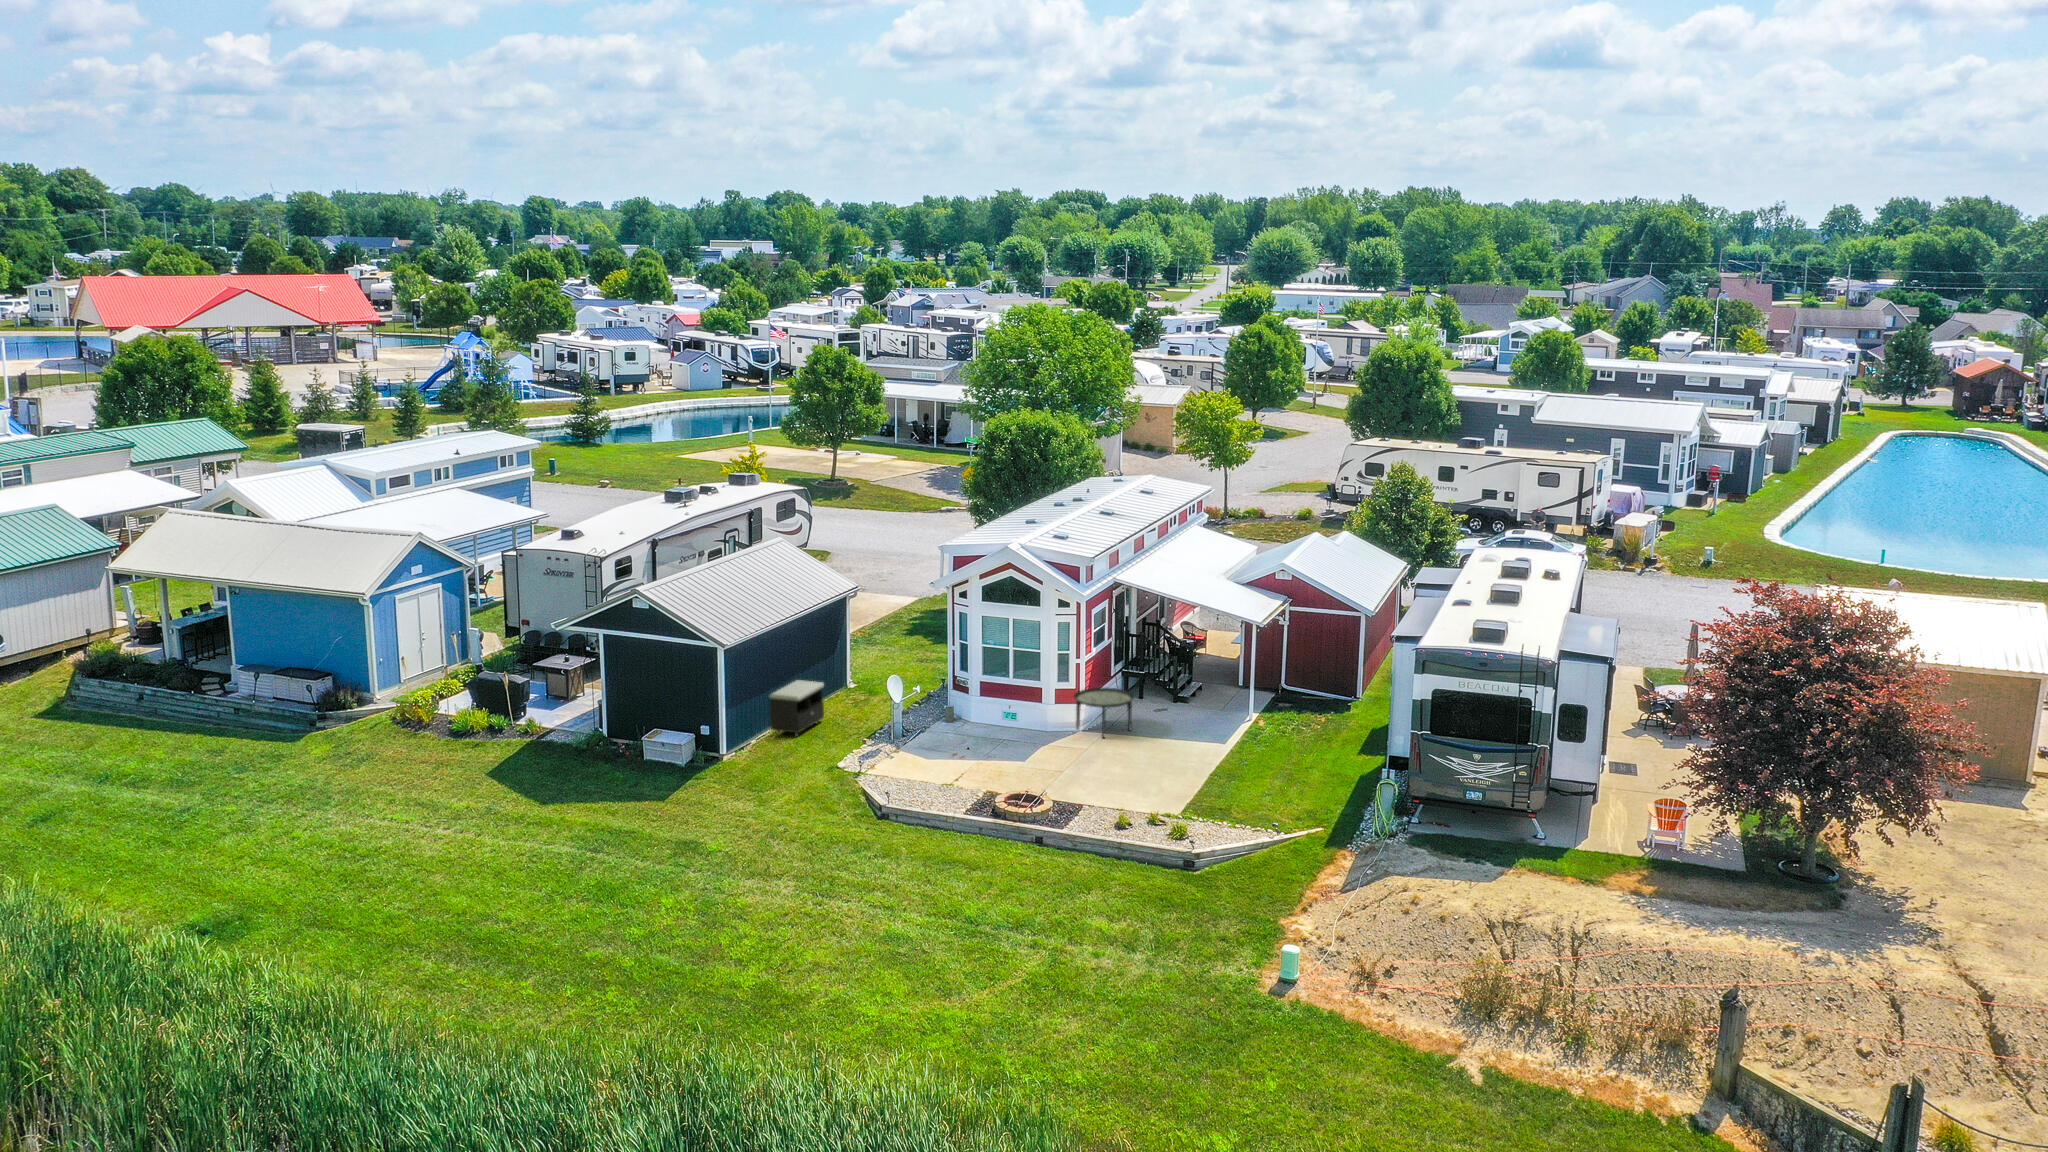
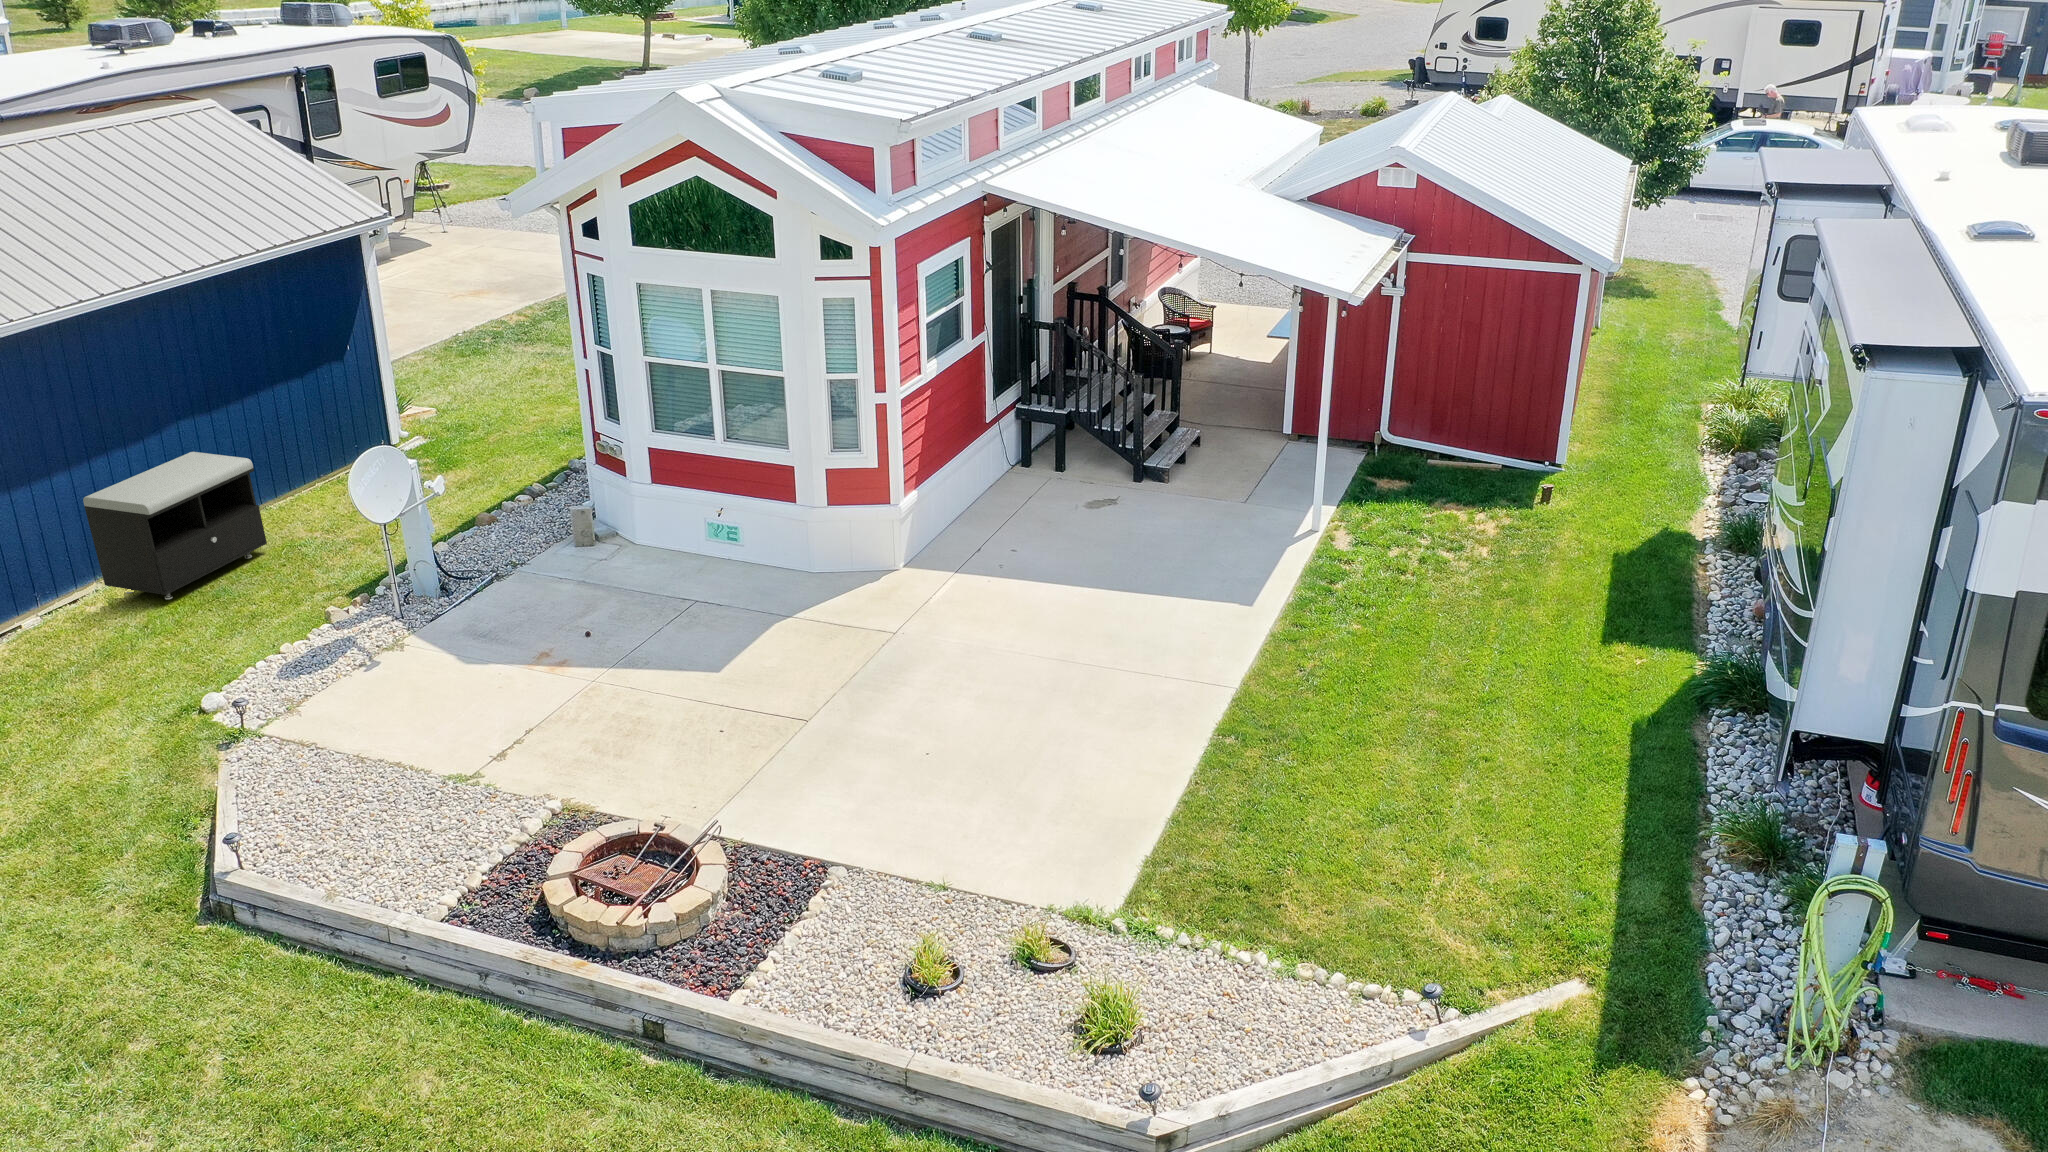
round table: present [1074,688,1134,738] -> none [868,462,1024,599]

